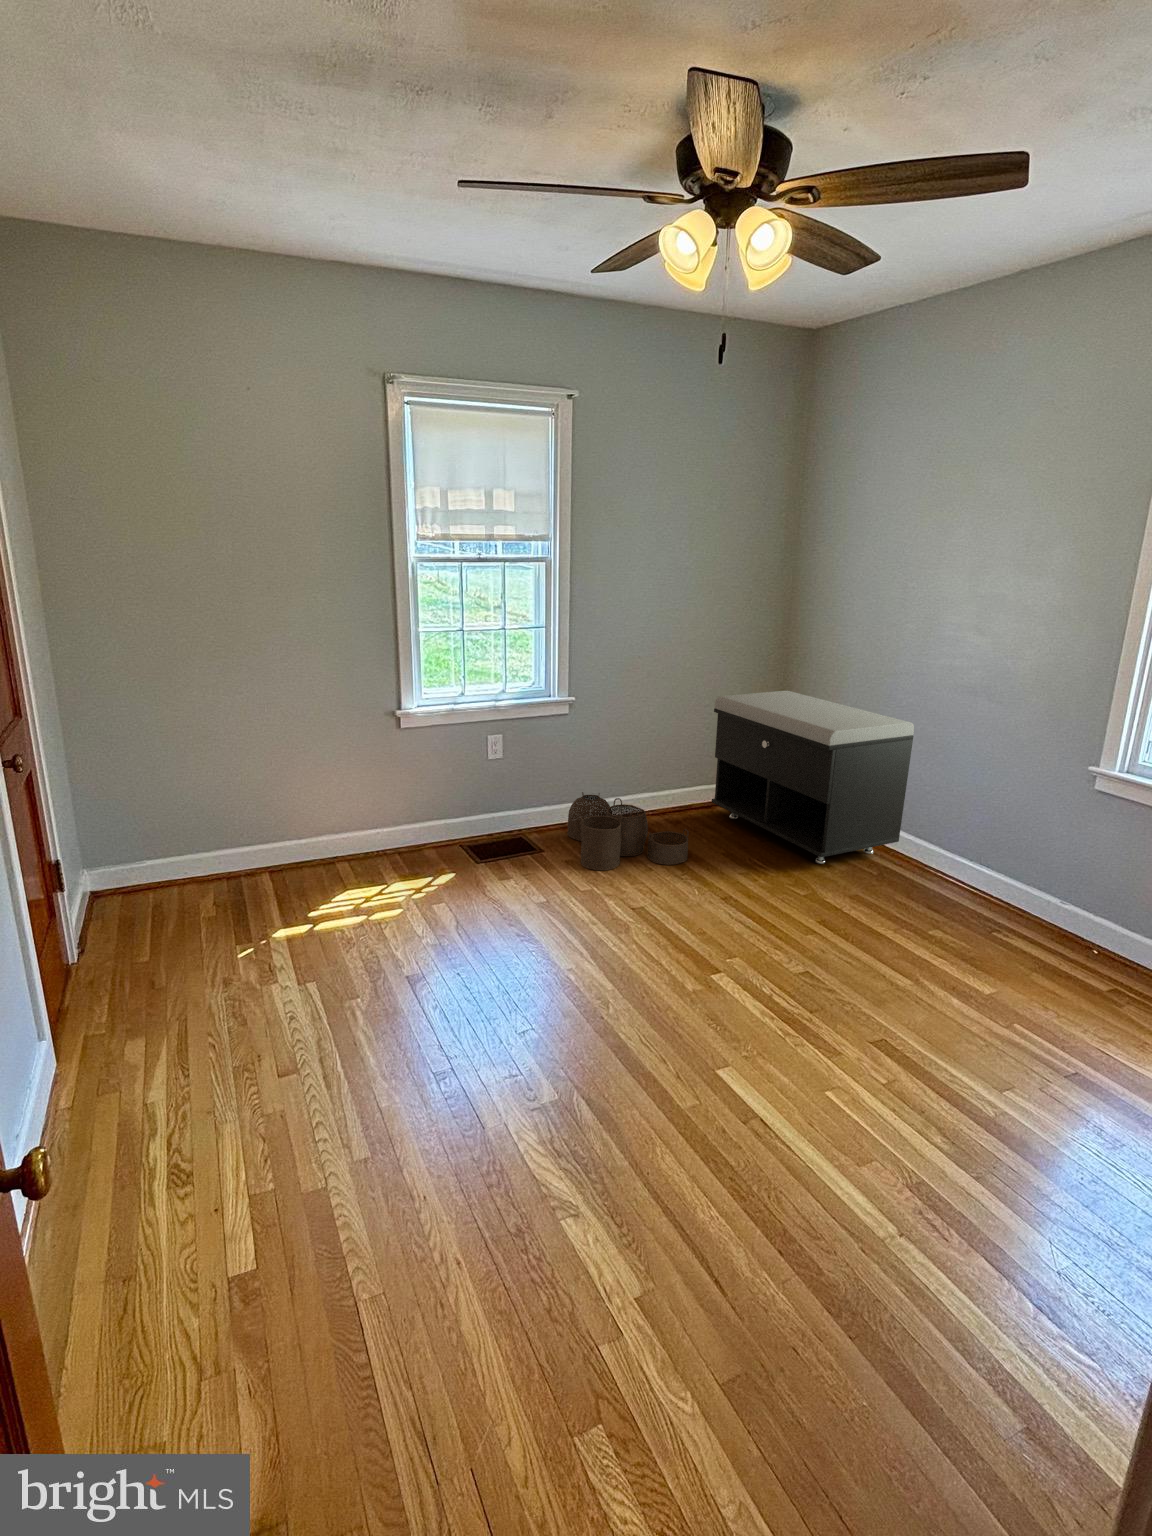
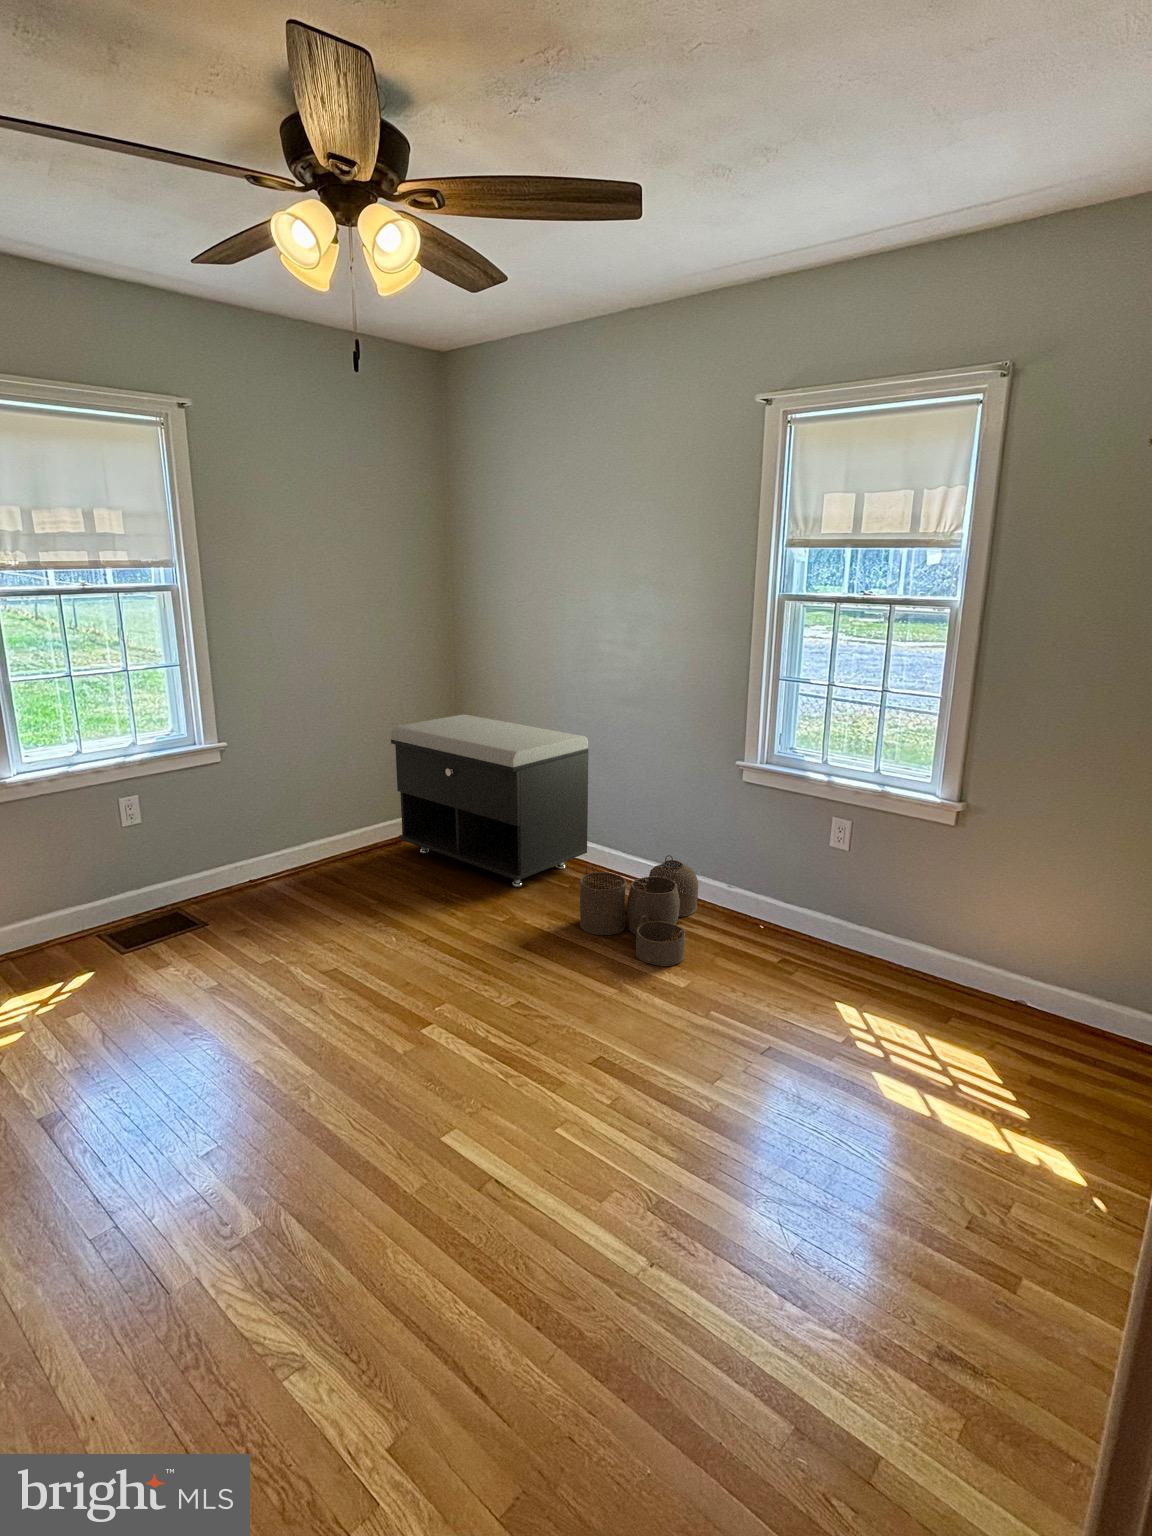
woven basket: present [567,792,689,870] -> present [580,855,698,966]

